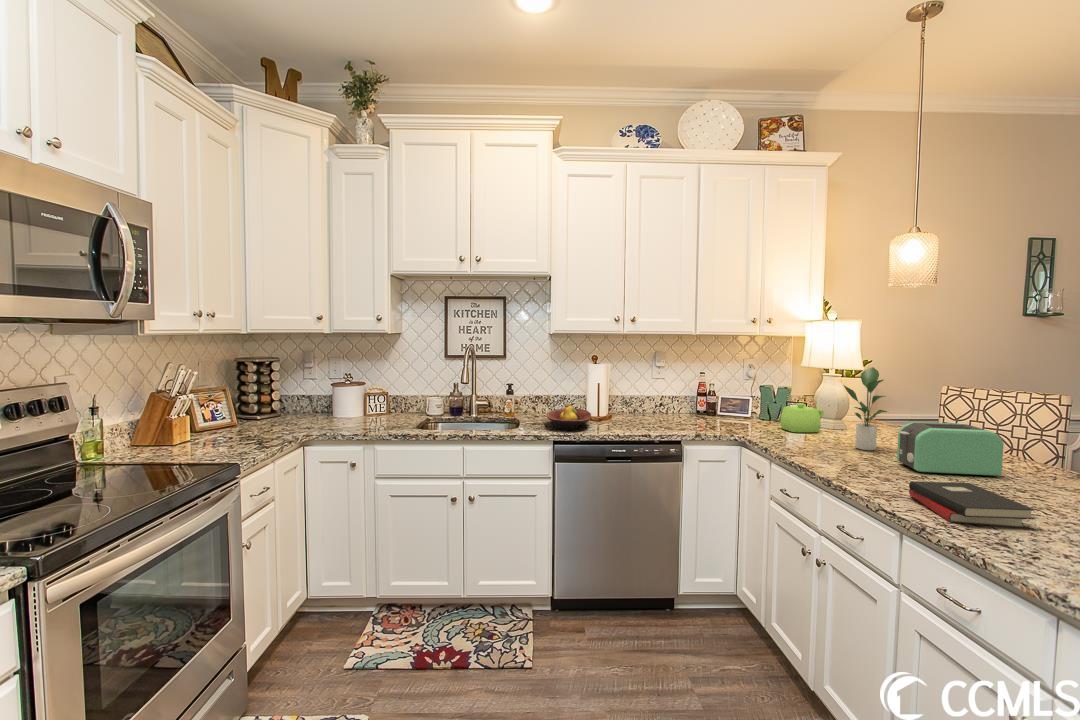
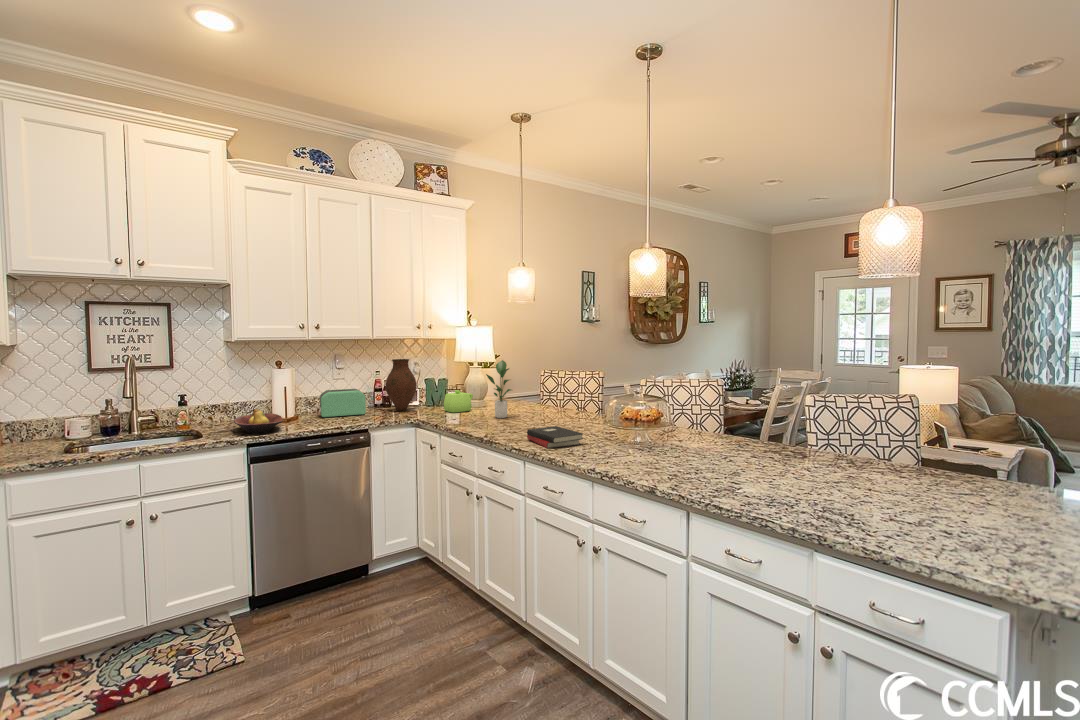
vase: none [708,359,746,422] -> present [385,359,417,411]
toaster: present [897,422,1004,477] -> present [316,389,366,418]

